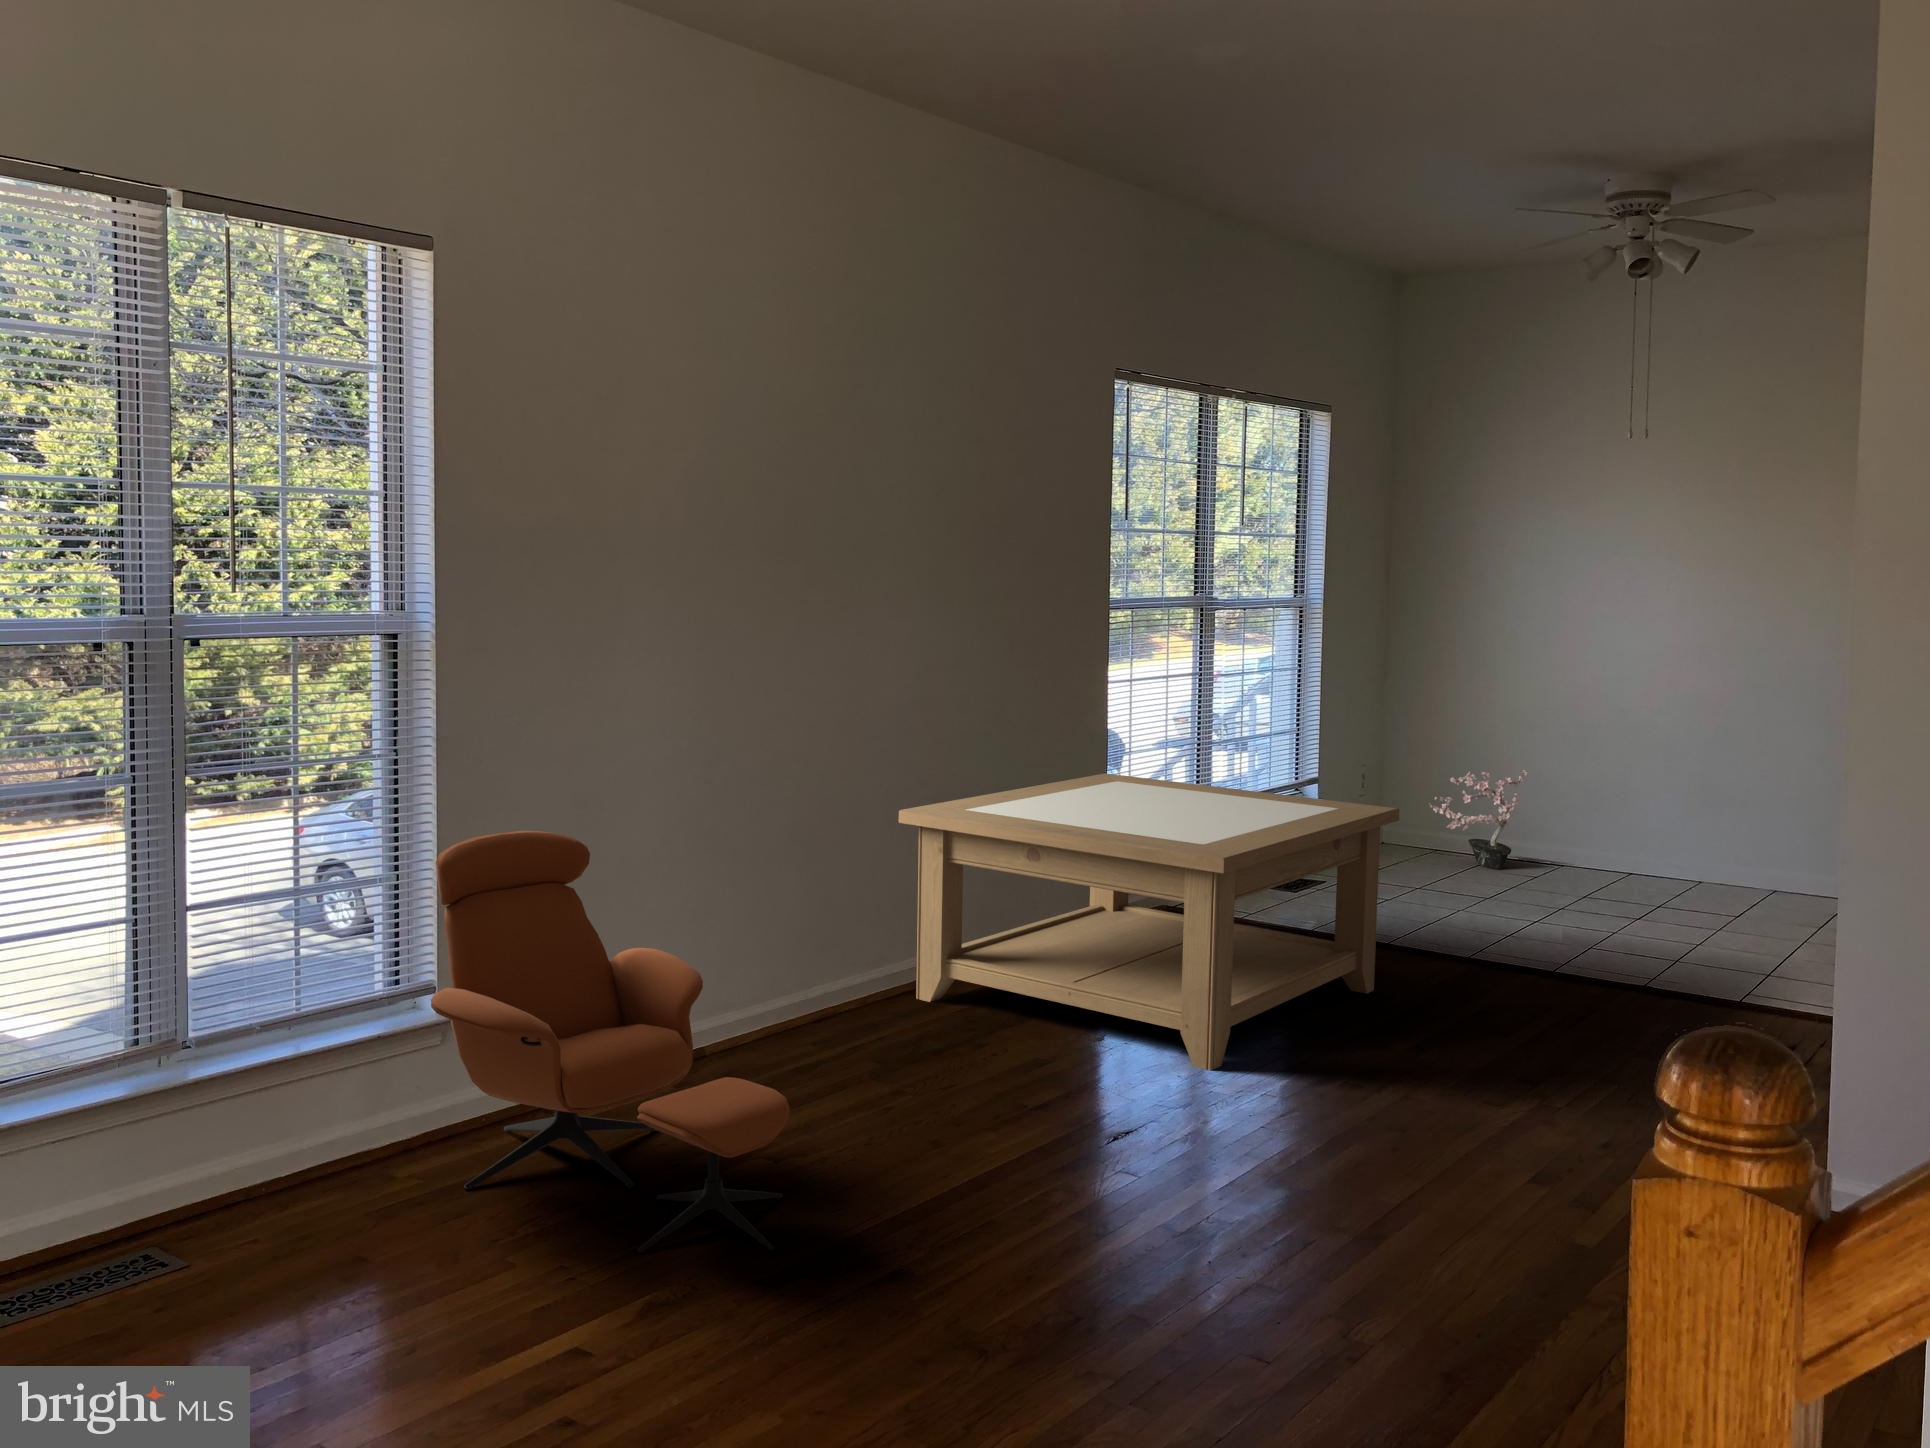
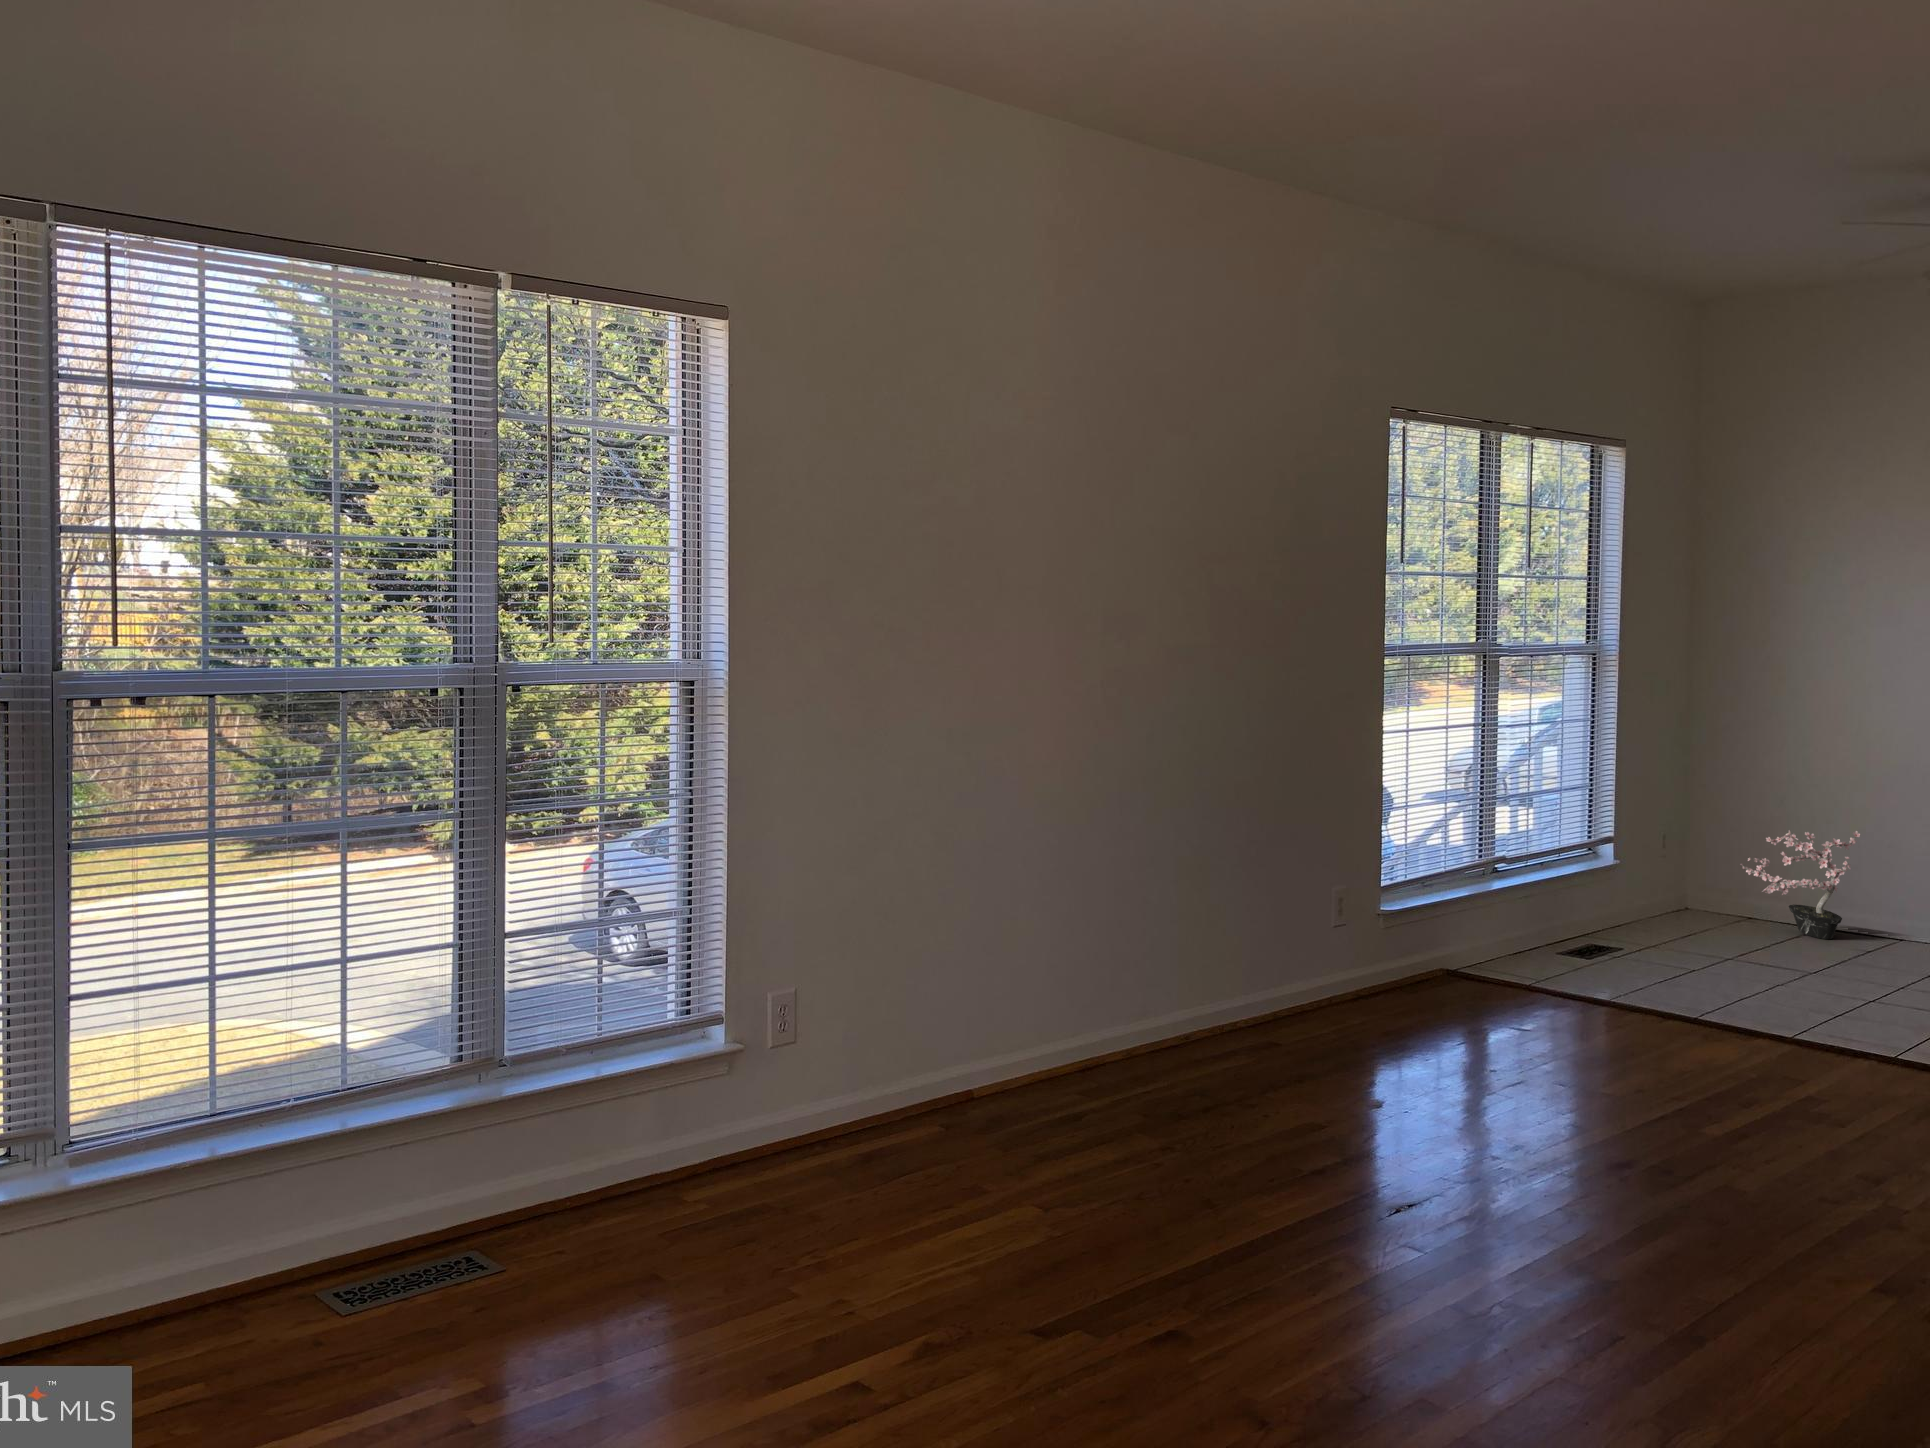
coffee table: present [899,773,1399,1071] -> none [1167,825,1720,1151]
lounge chair: present [431,830,790,1253] -> none [716,870,1060,1314]

